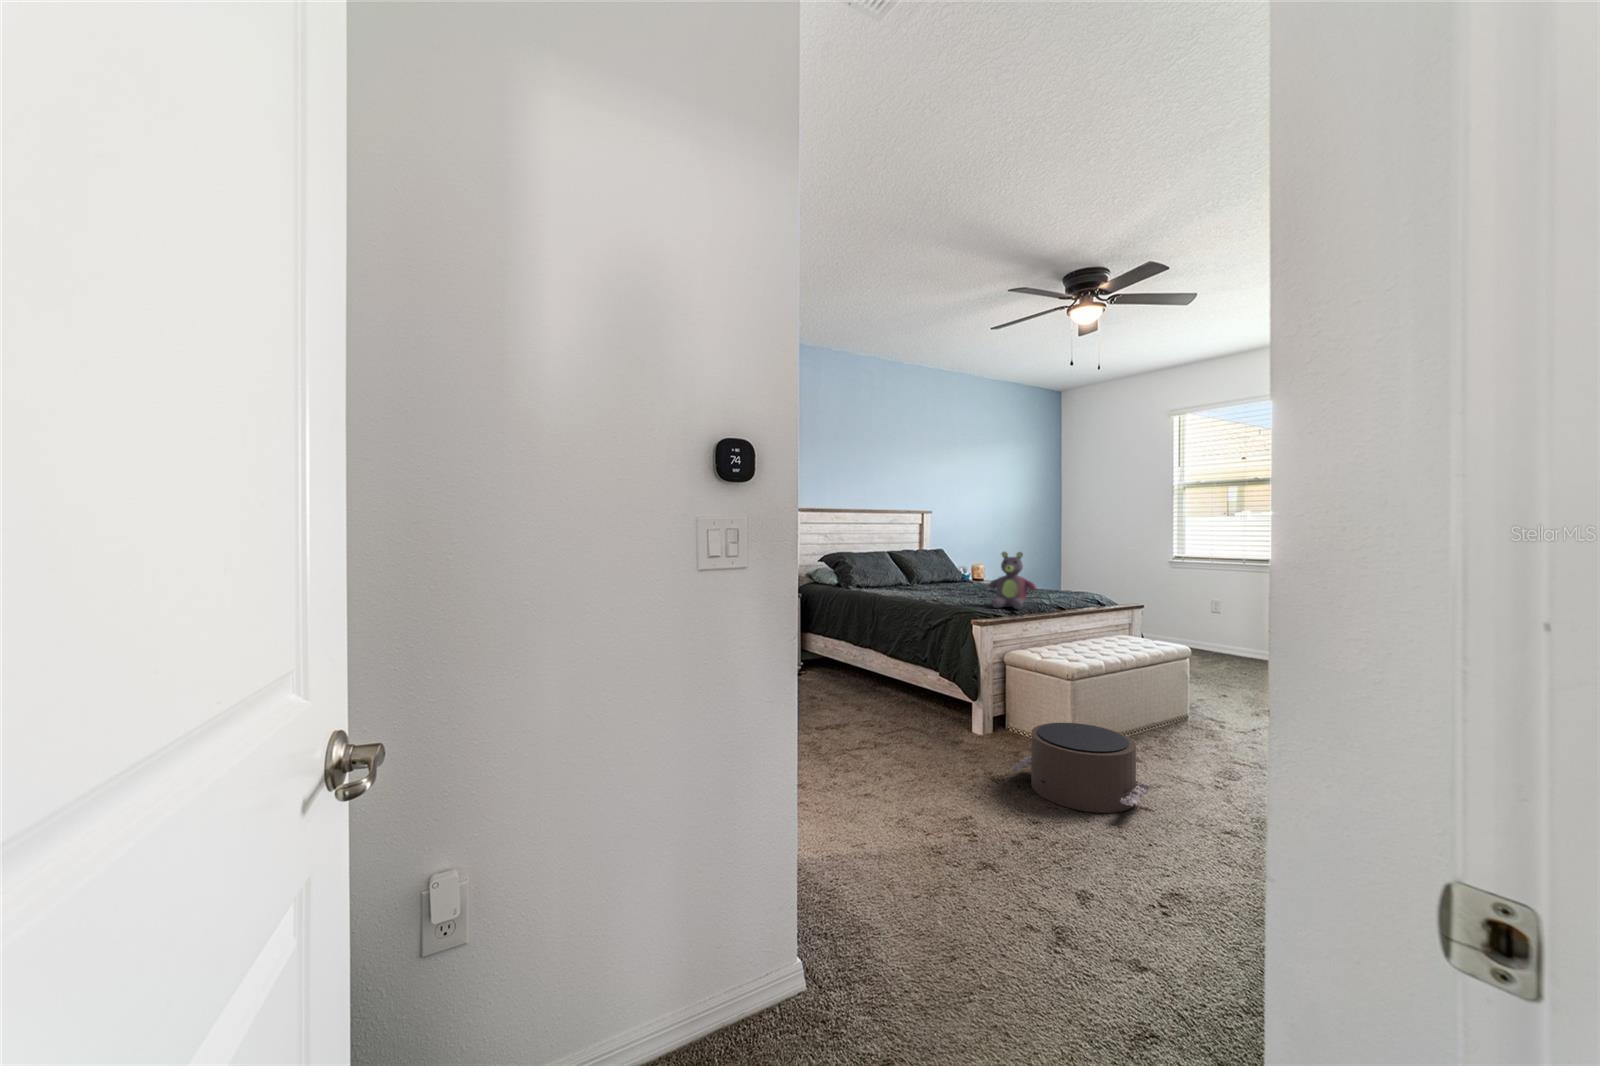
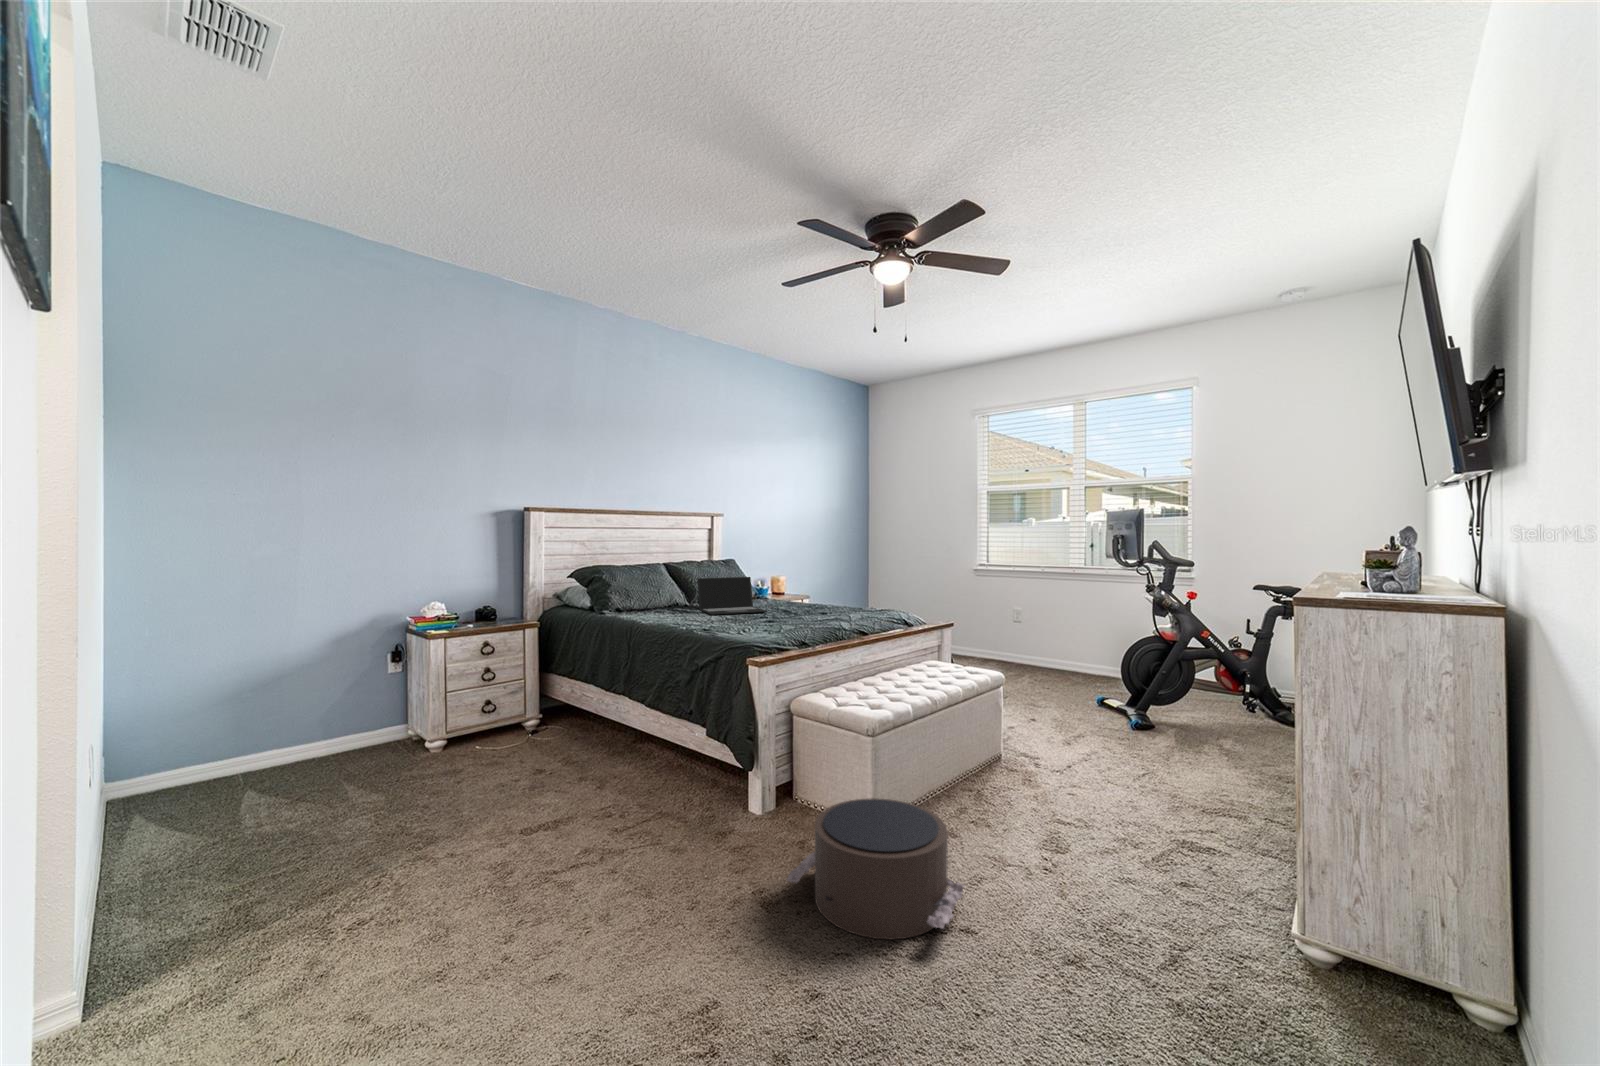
stuffed bear: present [989,552,1036,609] -> none [777,564,834,638]
laptop: none [918,563,976,592] -> present [697,577,767,615]

